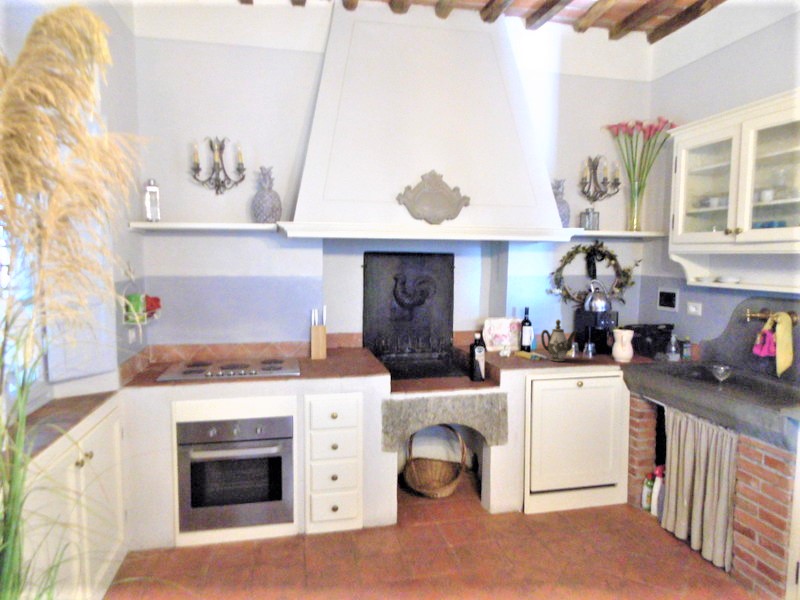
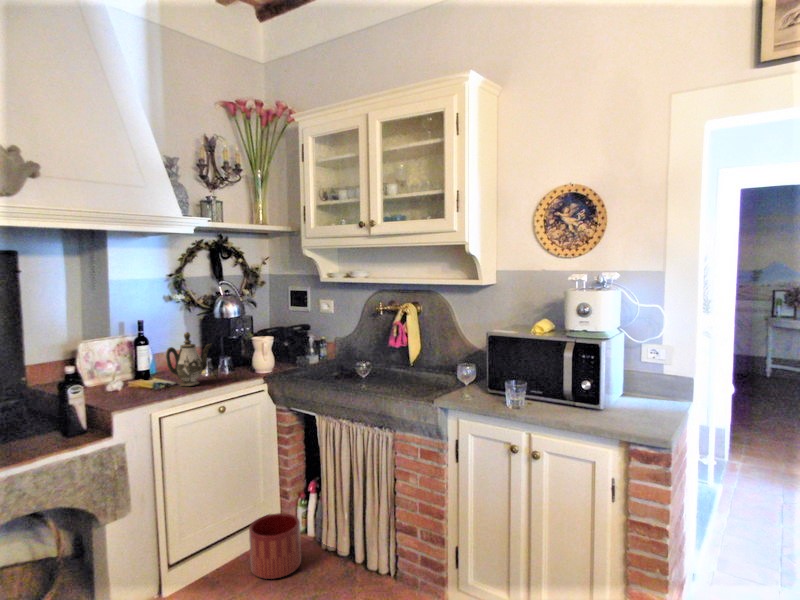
planter: none [593,480,640,535] -> present [249,513,301,579]

